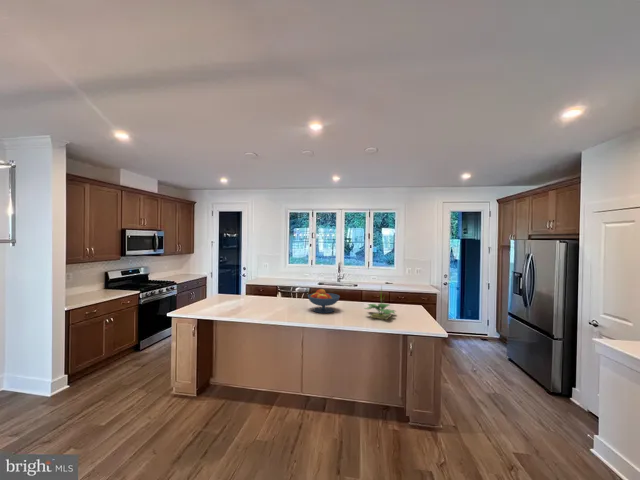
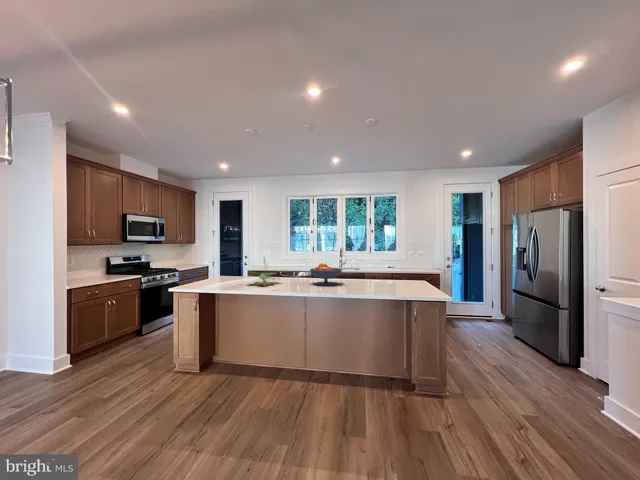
potted plant: present [365,295,394,319] -> present [254,258,276,286]

